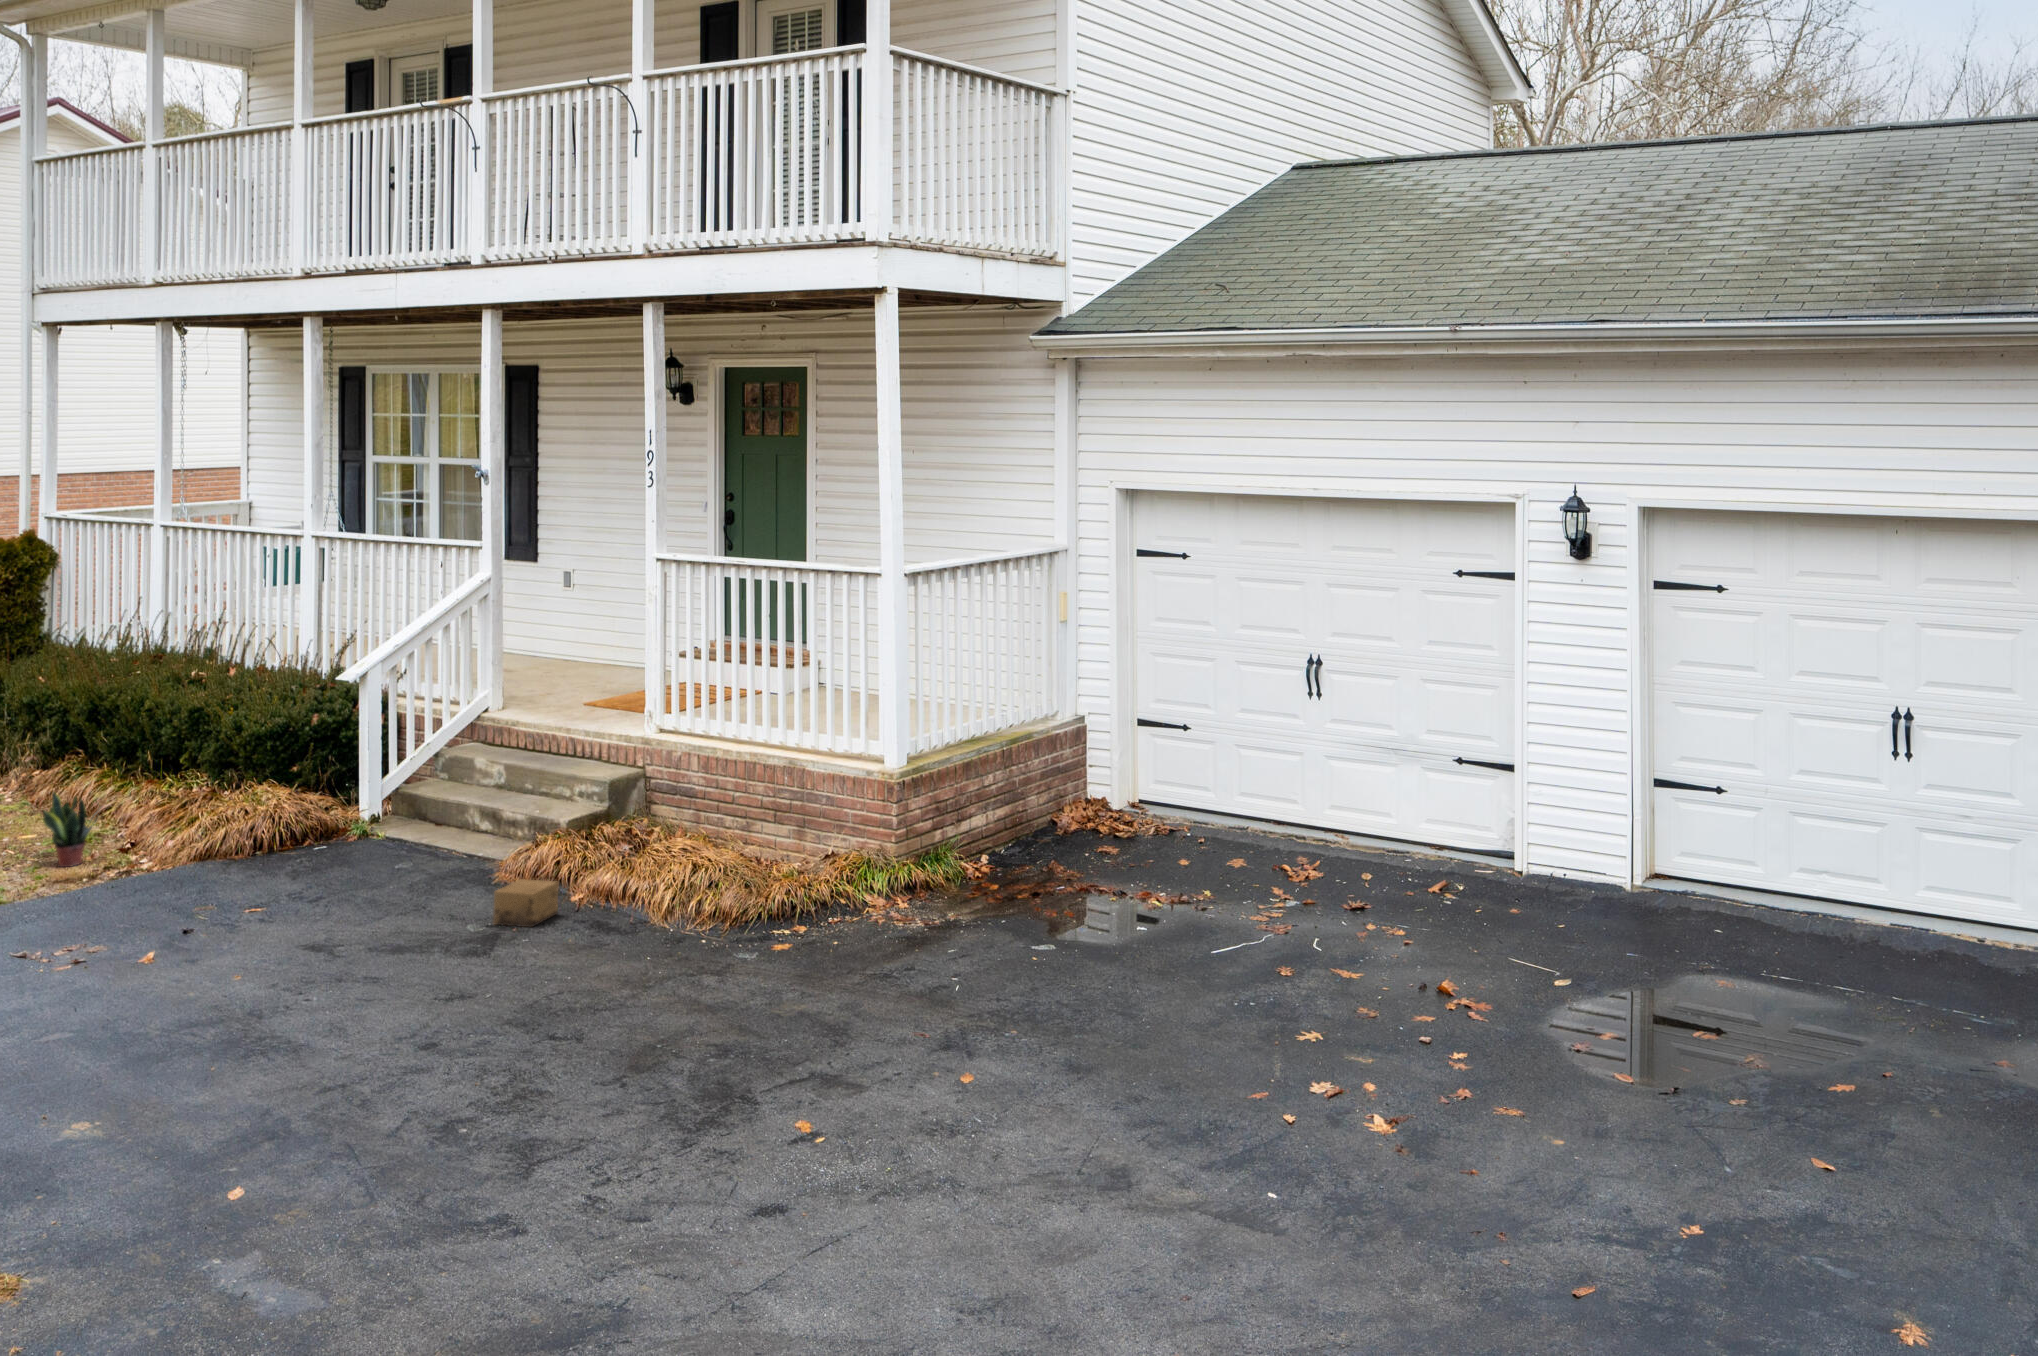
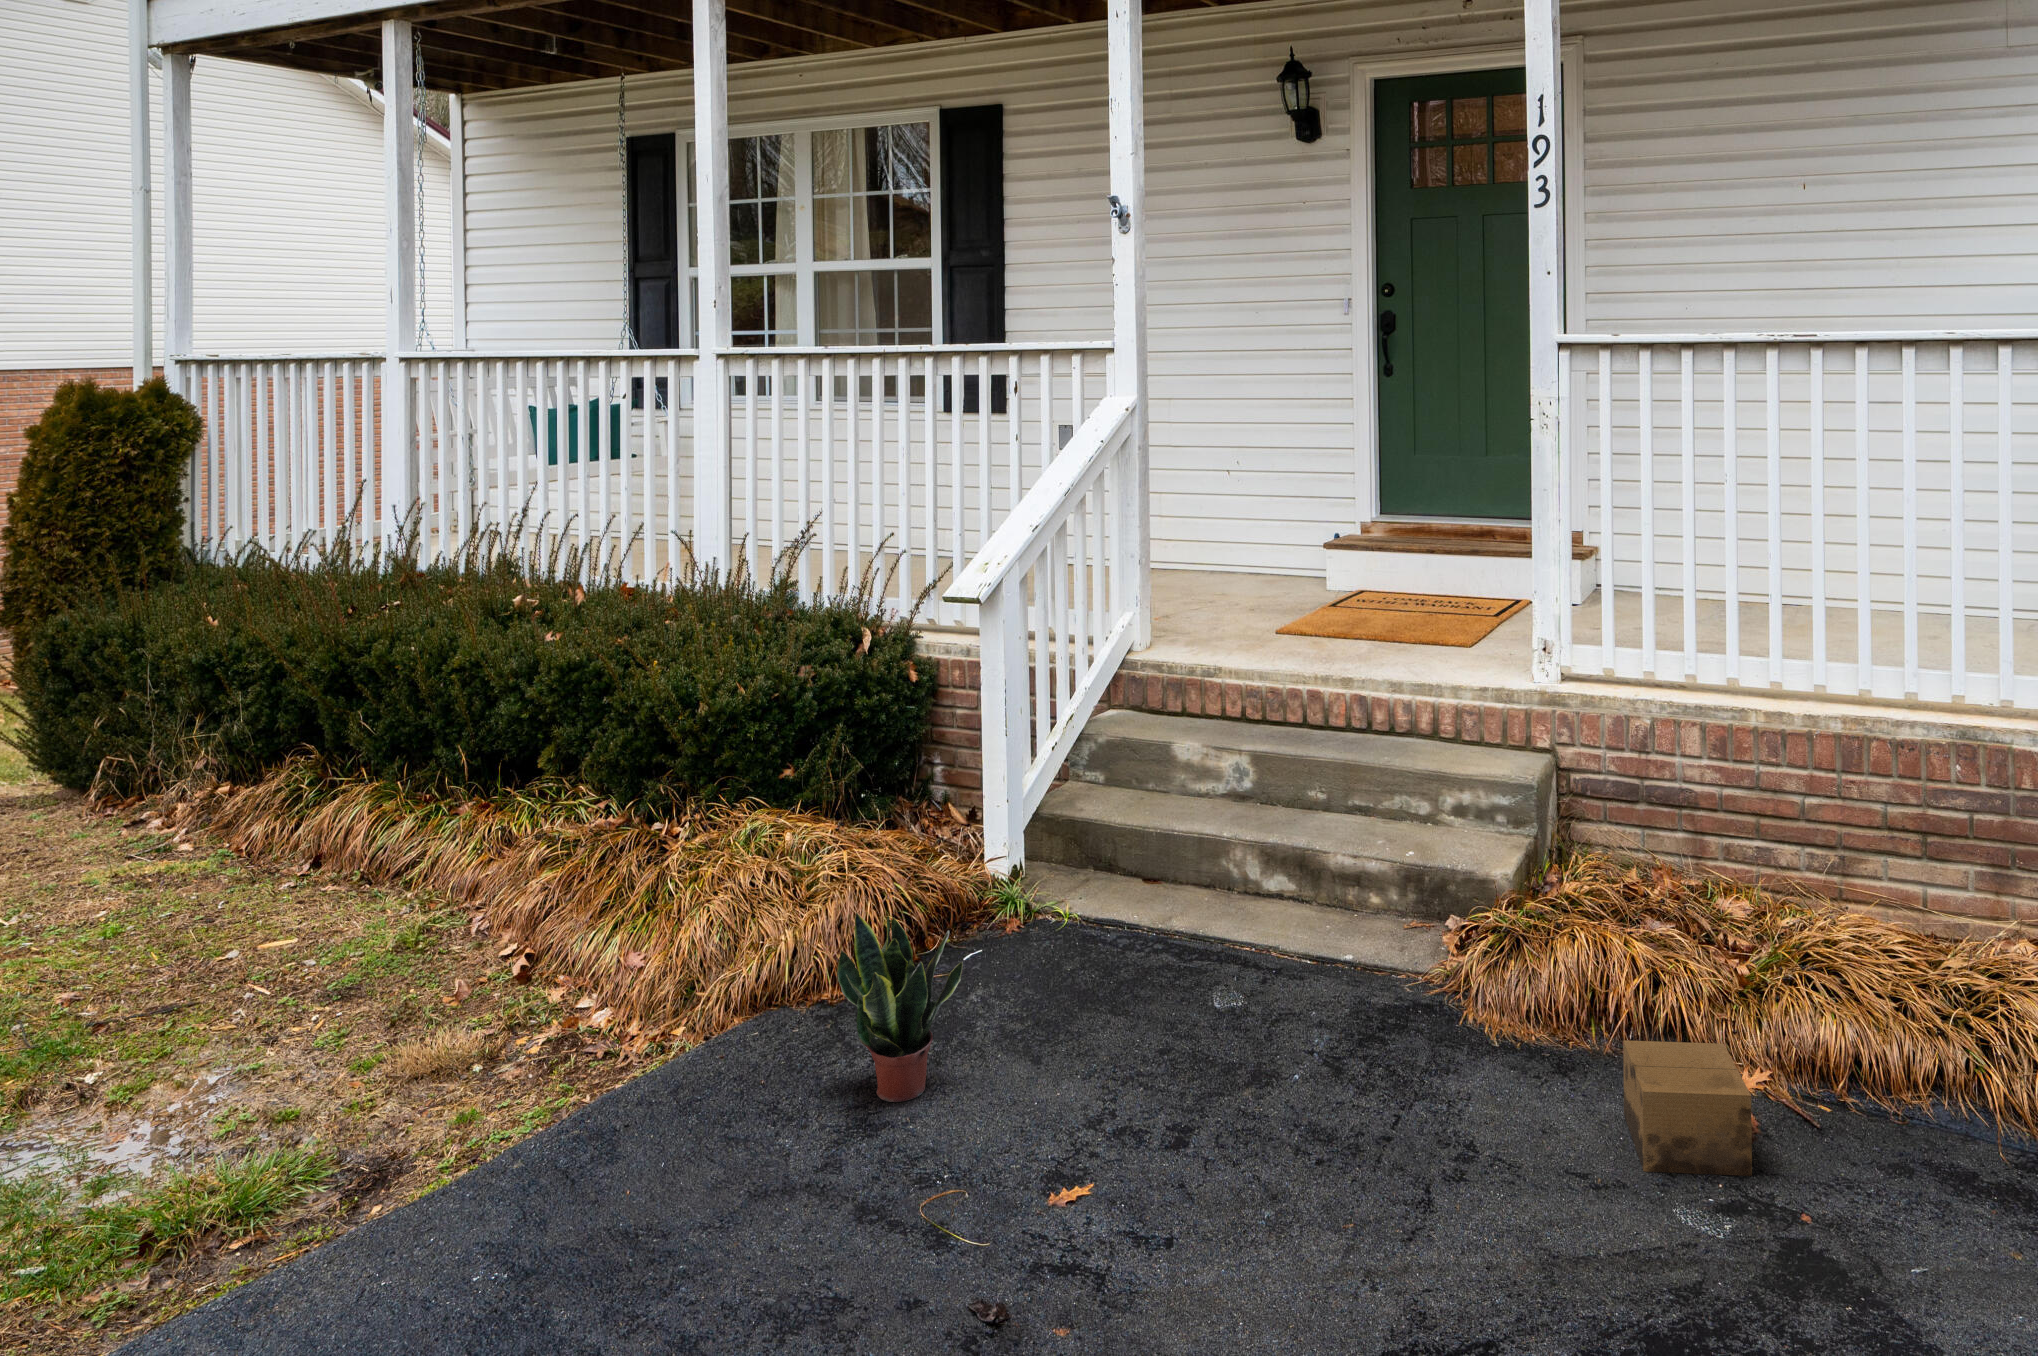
potted plant: present [43,792,97,867] -> present [837,913,963,1102]

